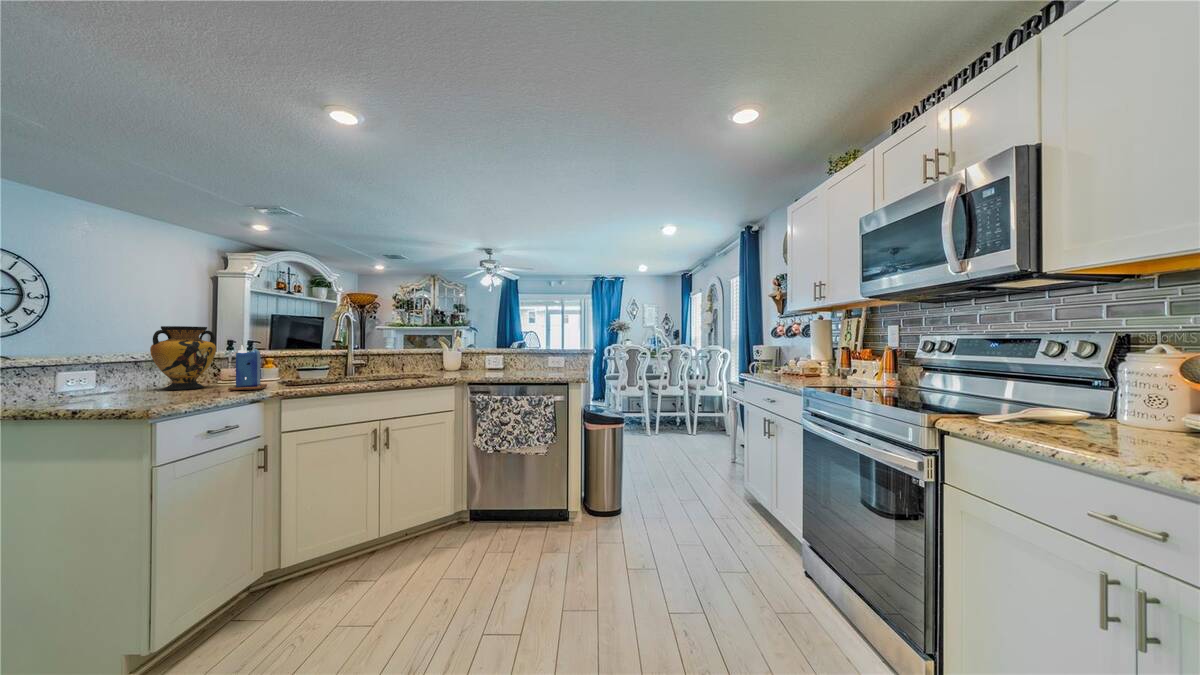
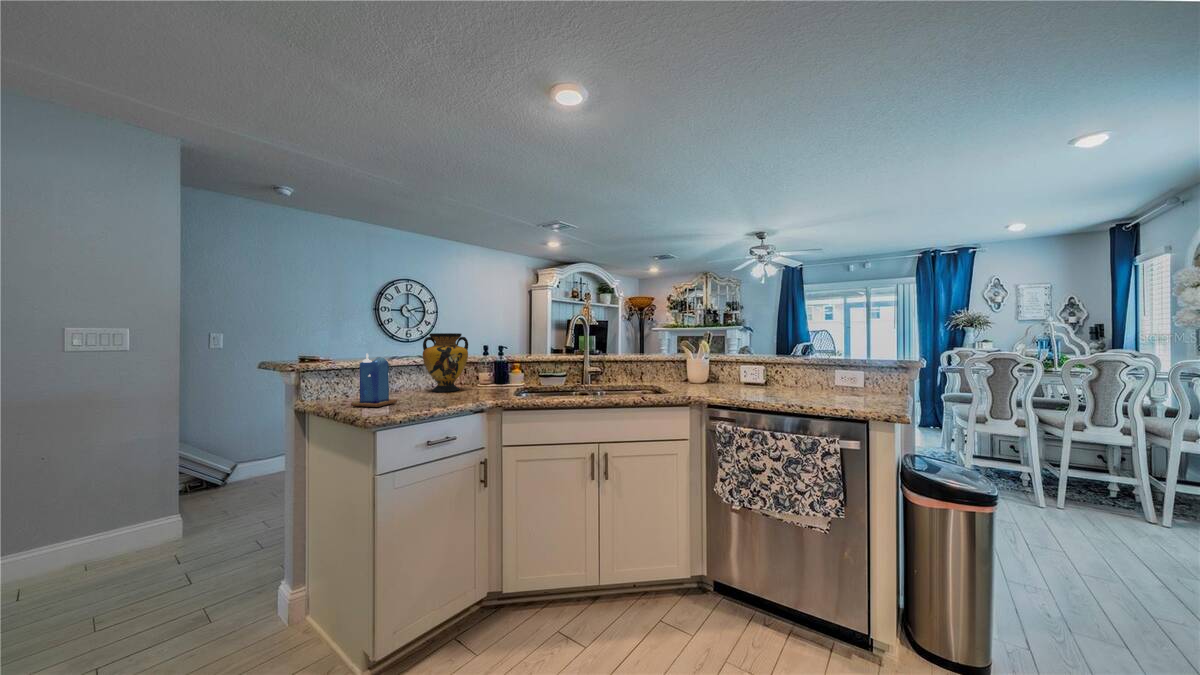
candle: present [228,346,267,390] -> present [351,354,397,407]

